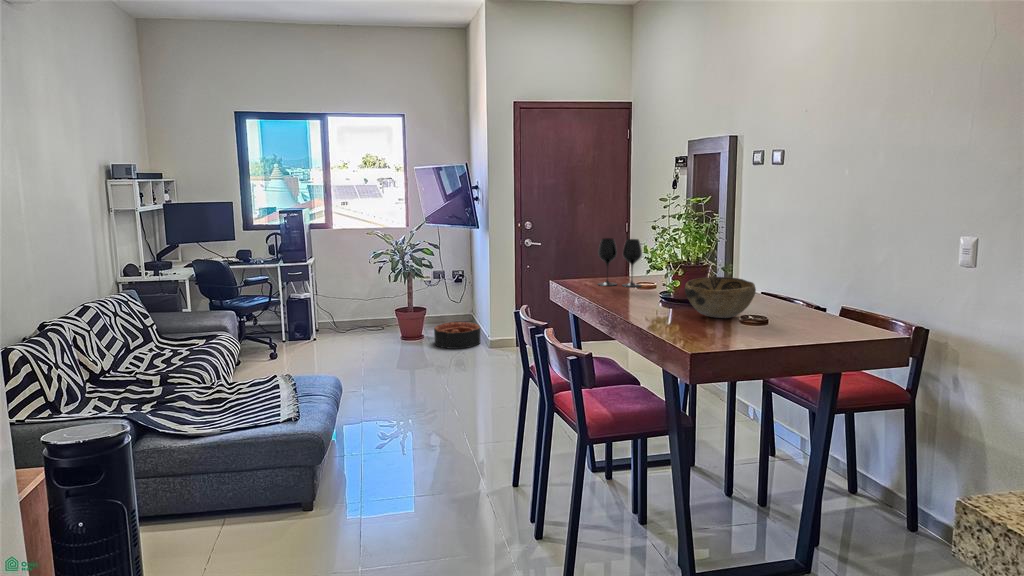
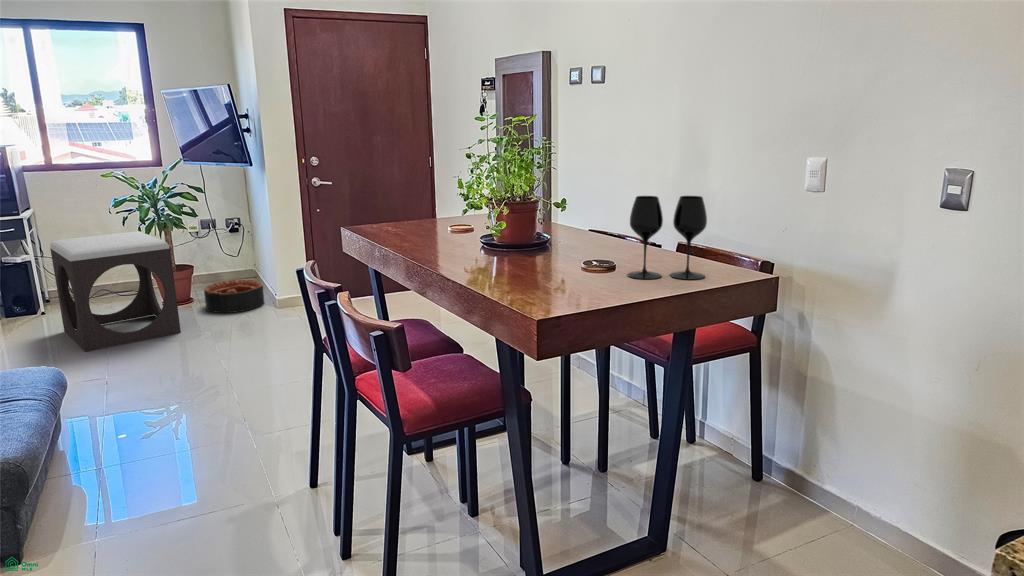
wine glass: present [598,238,642,287] -> present [627,196,707,279]
decorative bowl: present [685,277,756,318] -> none [512,215,596,266]
footstool: none [328,278,416,370] -> present [50,231,181,352]

